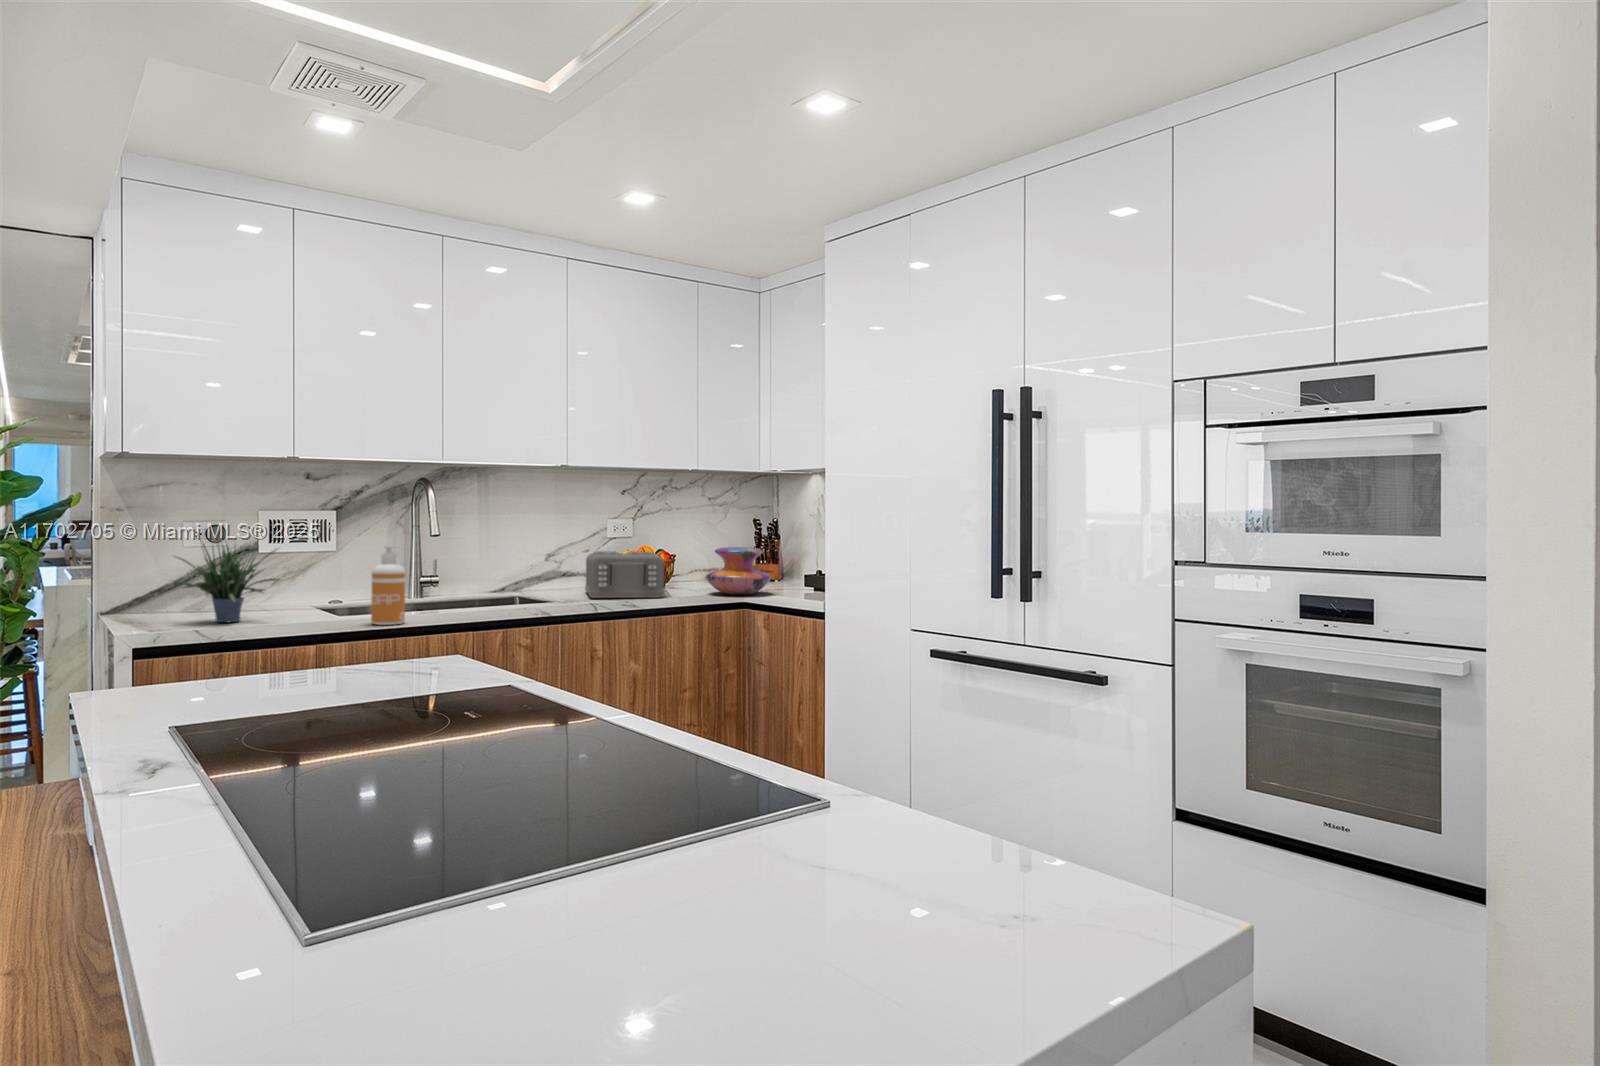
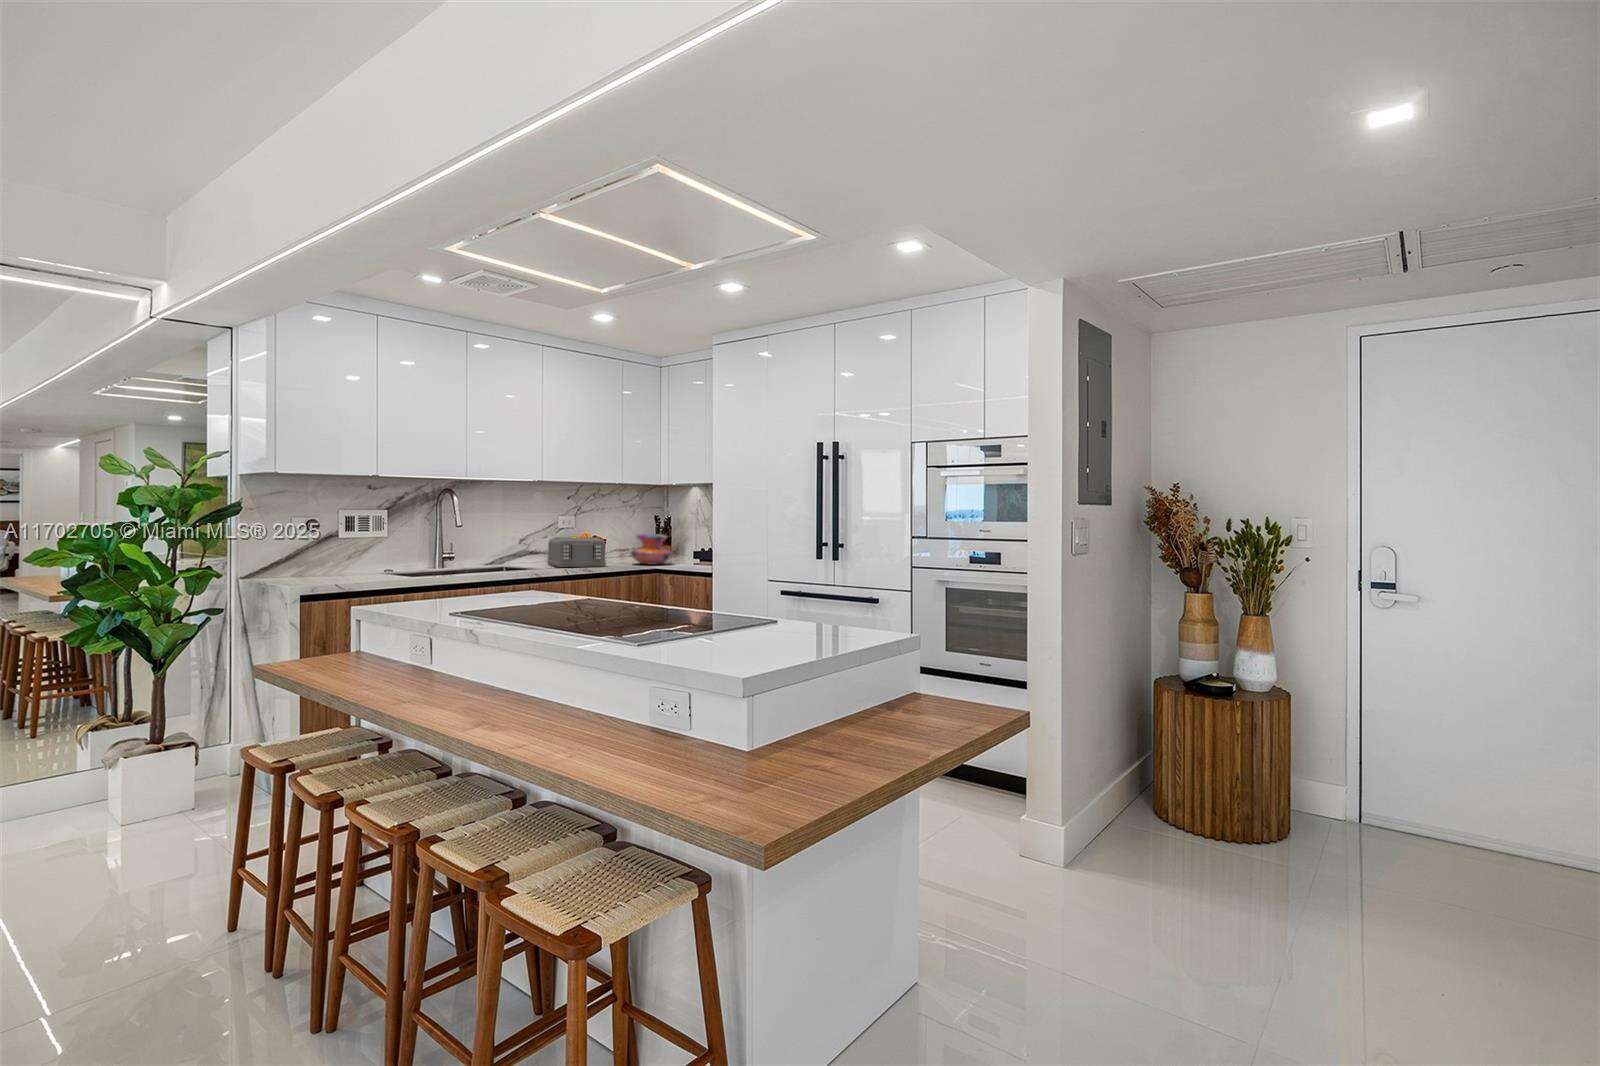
potted plant: present [172,540,281,622] -> none [298,517,377,581]
soap dispenser: present [371,545,405,625] -> none [437,531,459,580]

